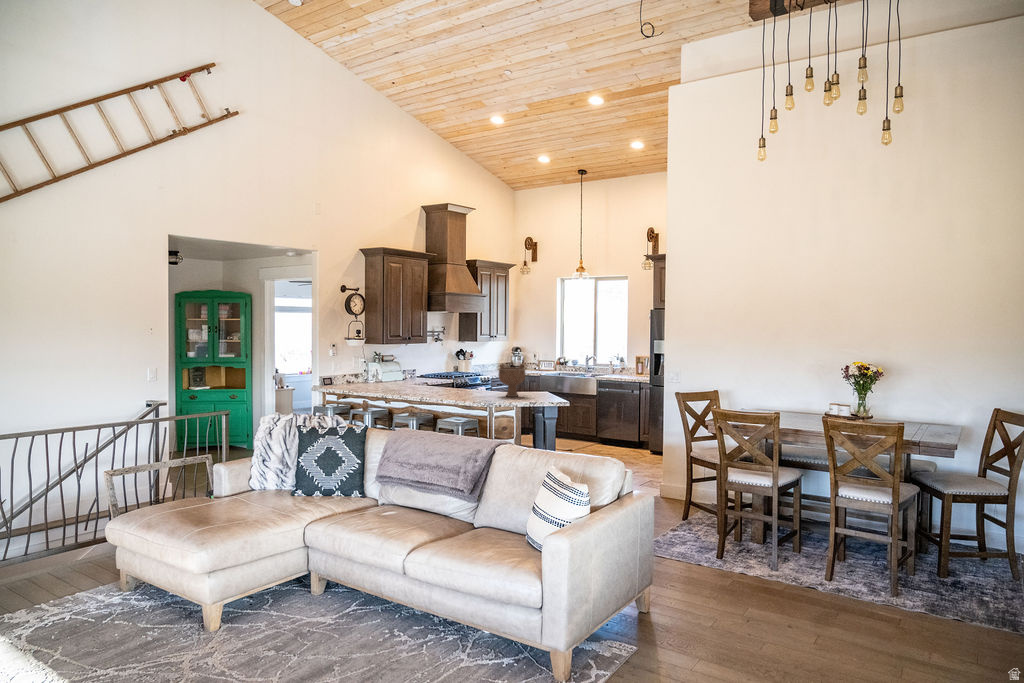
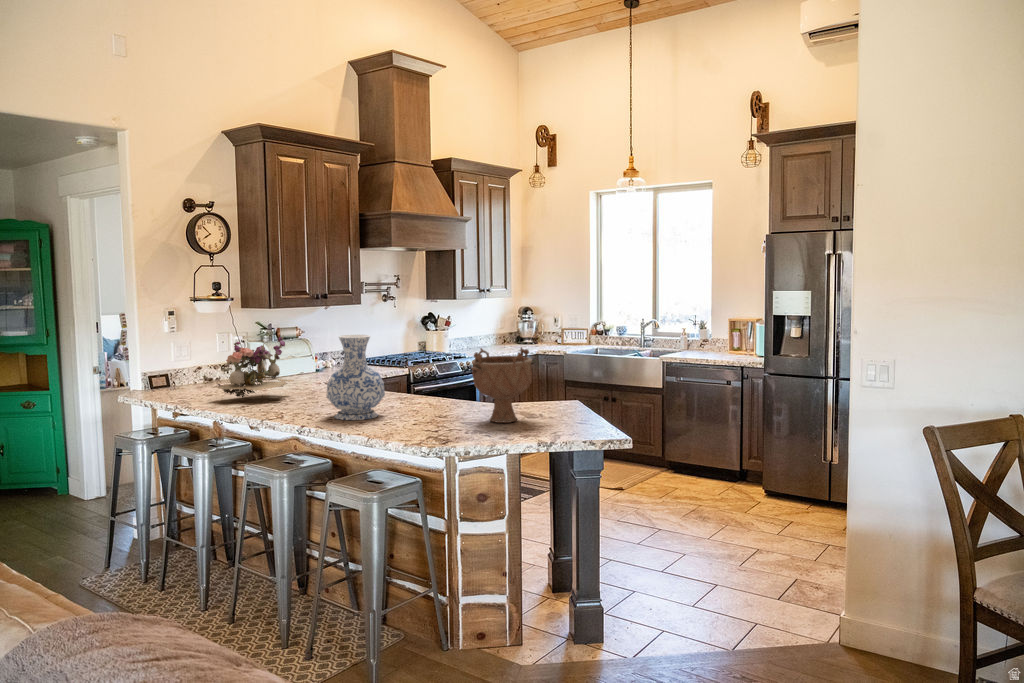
vase: none [430,356,457,395] -> present [327,335,385,420]
flower arrangement: none [367,358,405,389] -> present [213,335,294,399]

